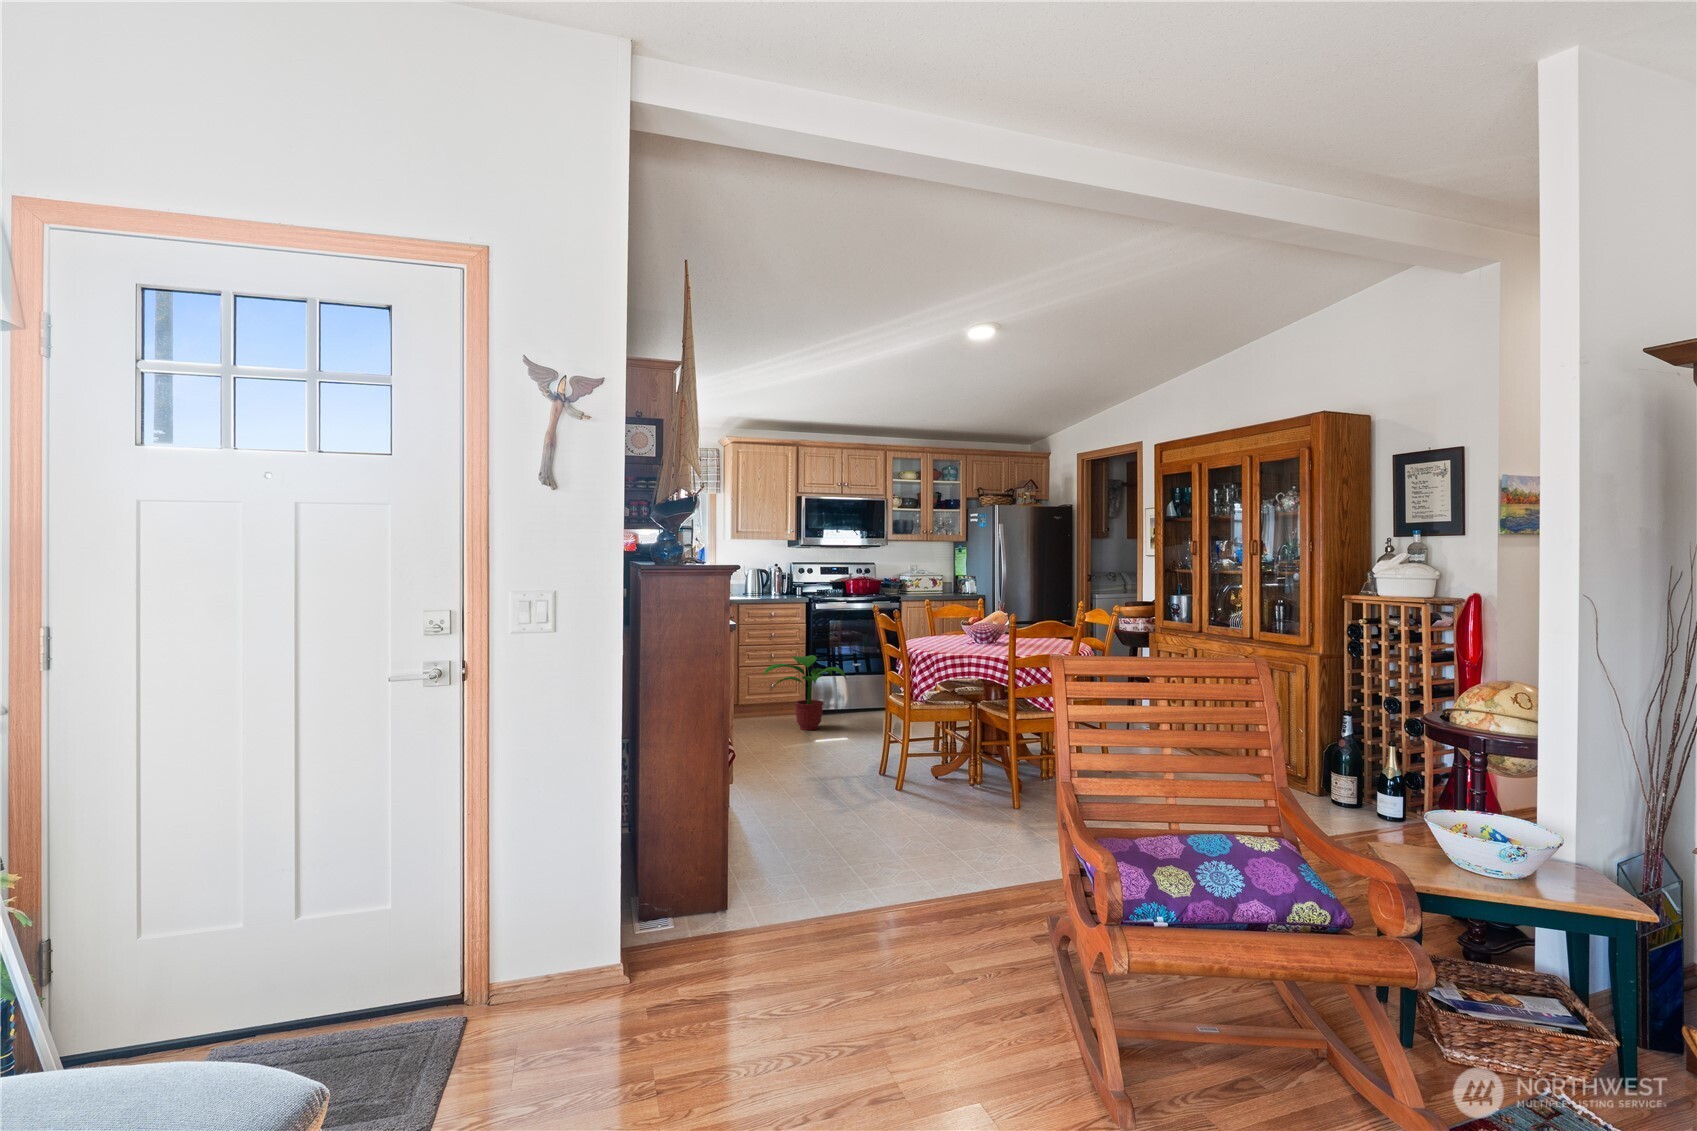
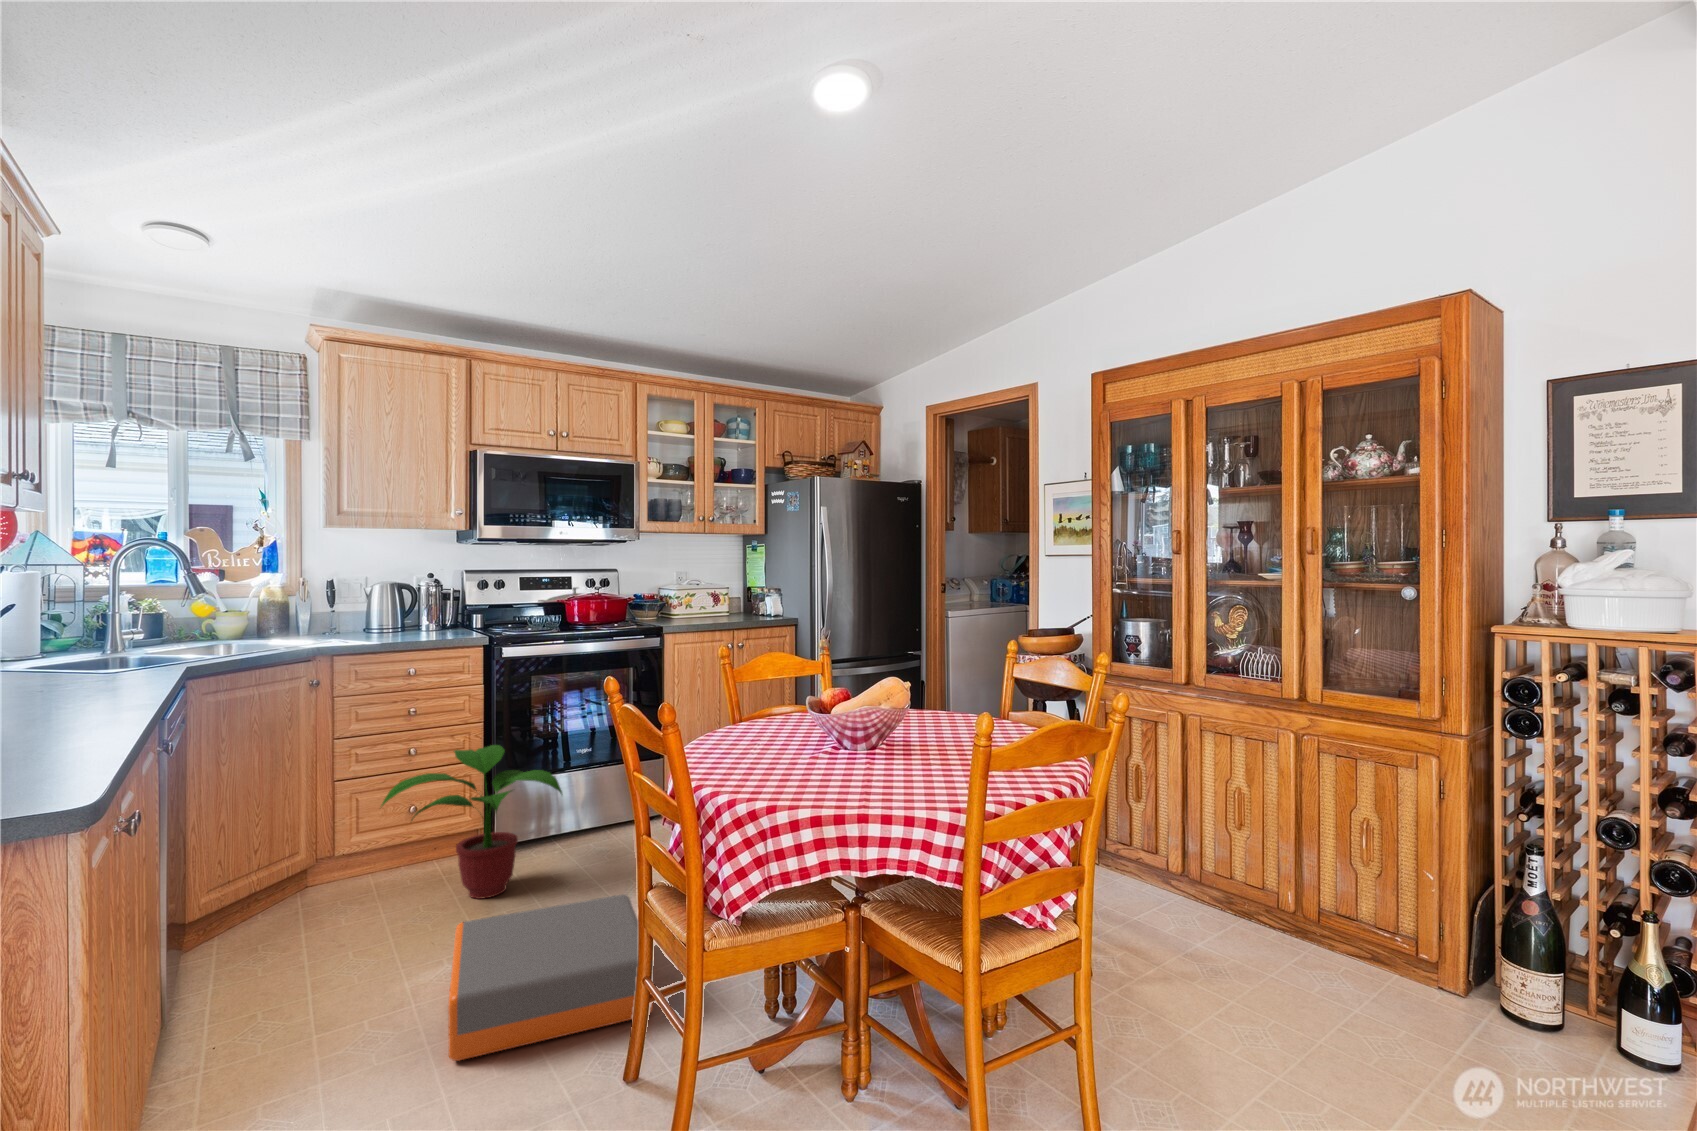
storage box: none [802,722,890,766] -> present [448,894,653,1061]

